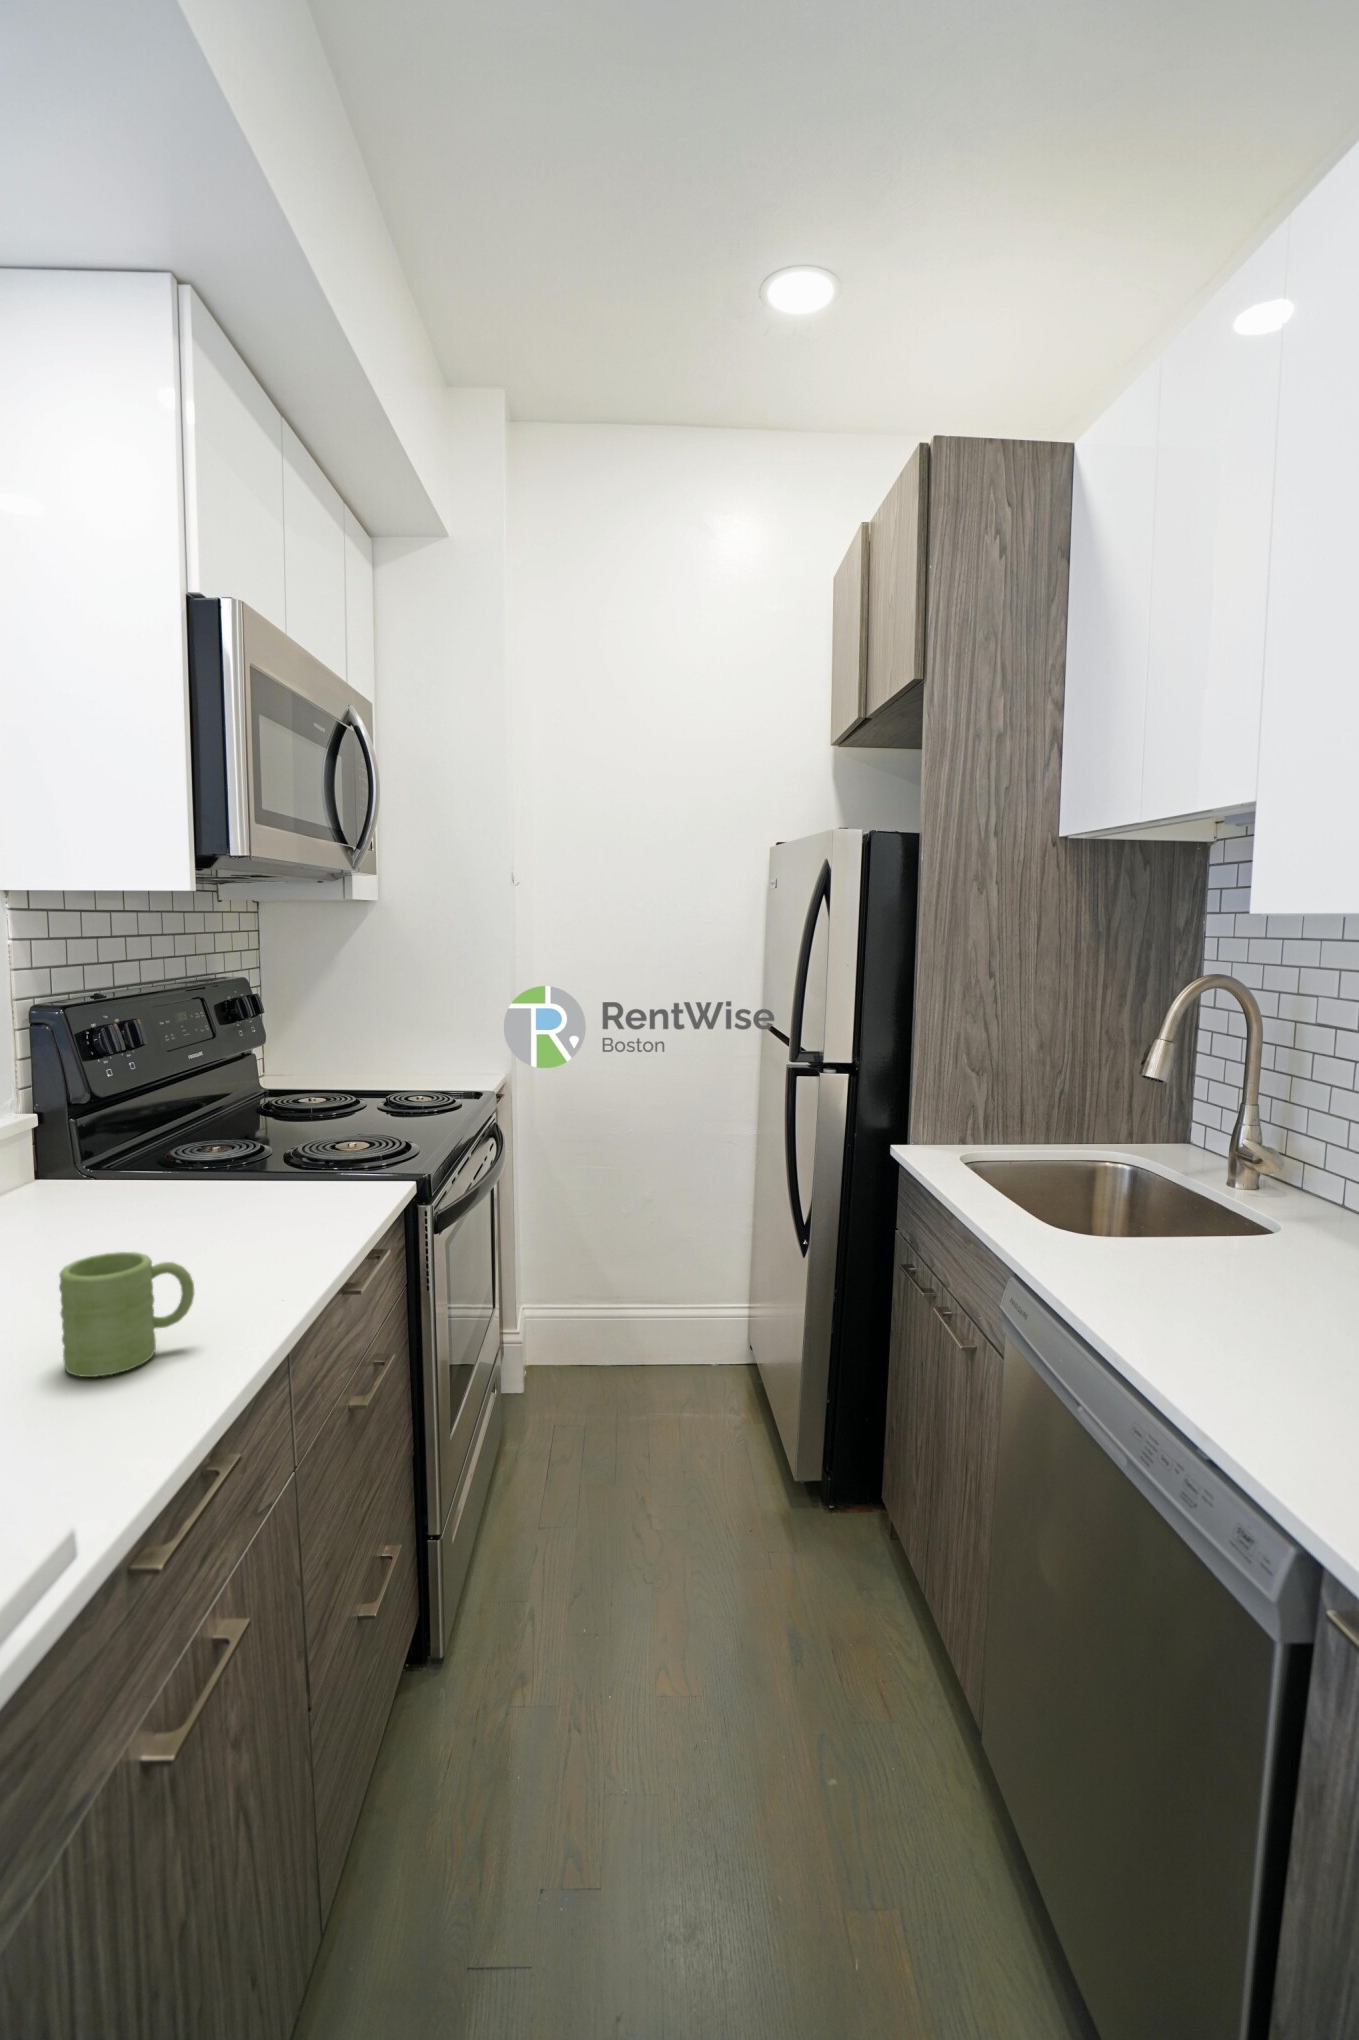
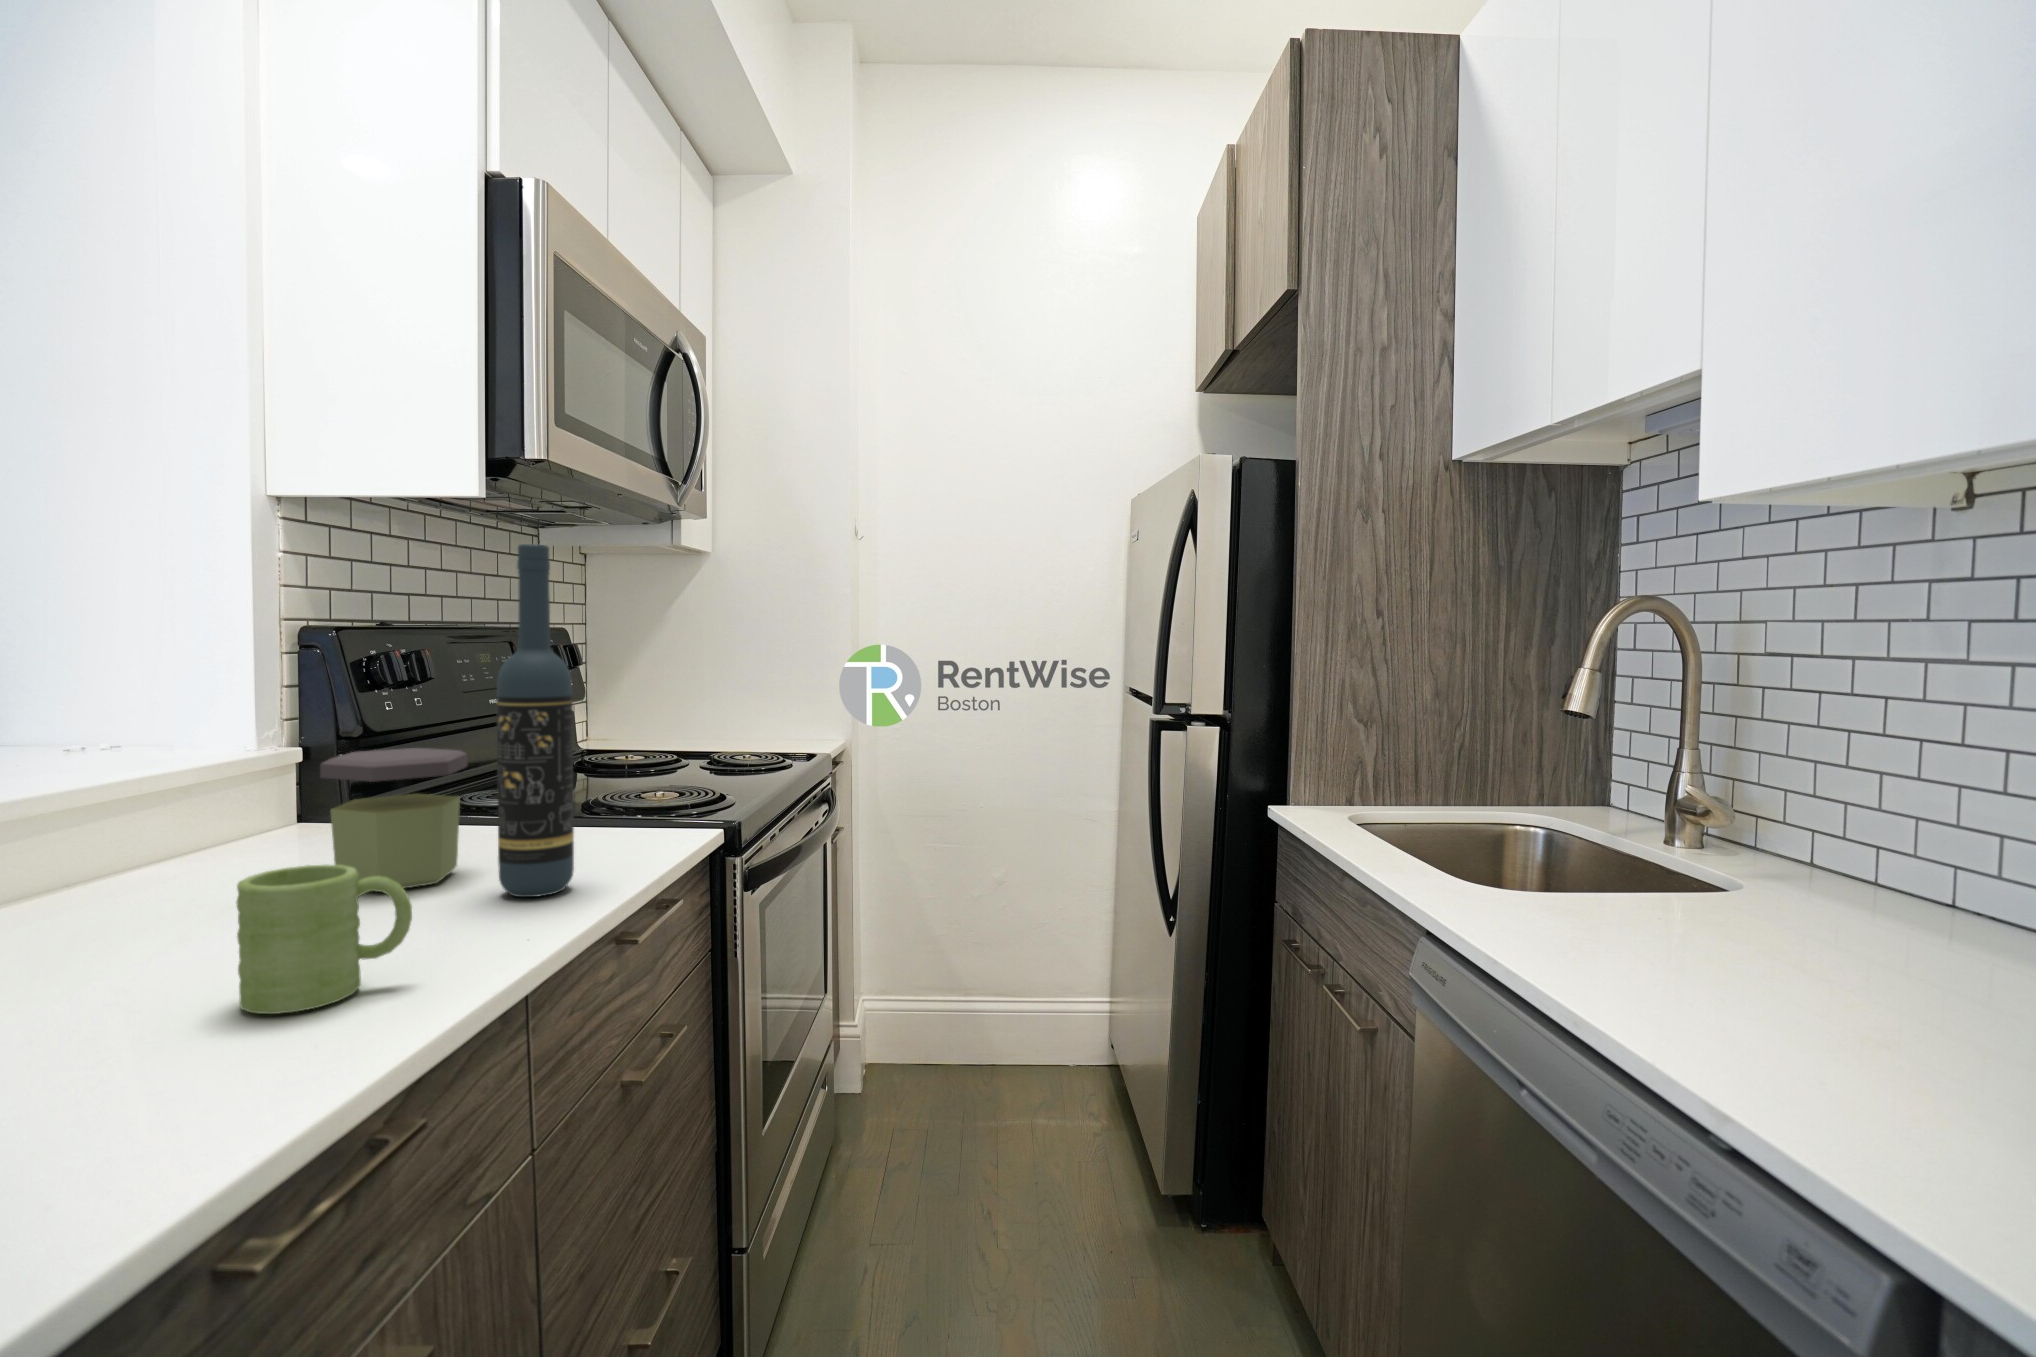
wine bottle: none [235,959,301,1258] -> present [497,544,574,897]
jar: none [82,1125,202,1254] -> present [320,748,467,892]

